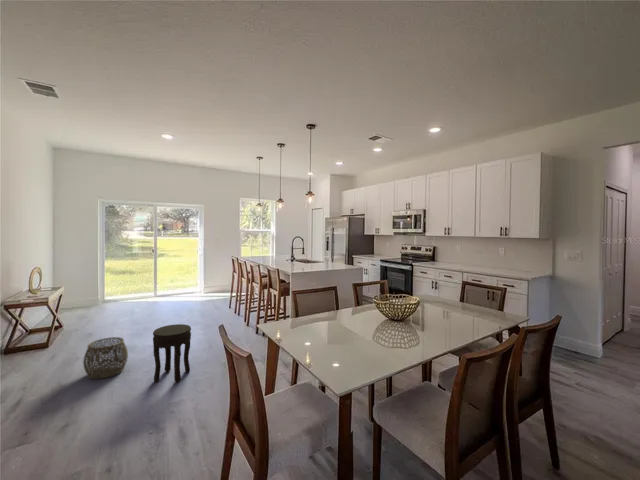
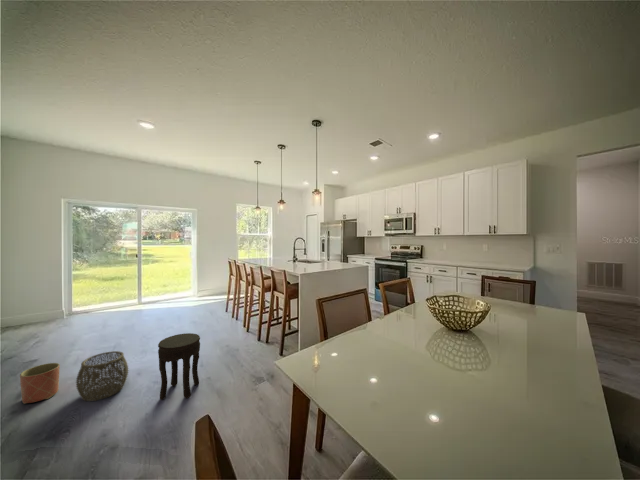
planter: none [38,345,70,378] -> present [20,363,60,404]

